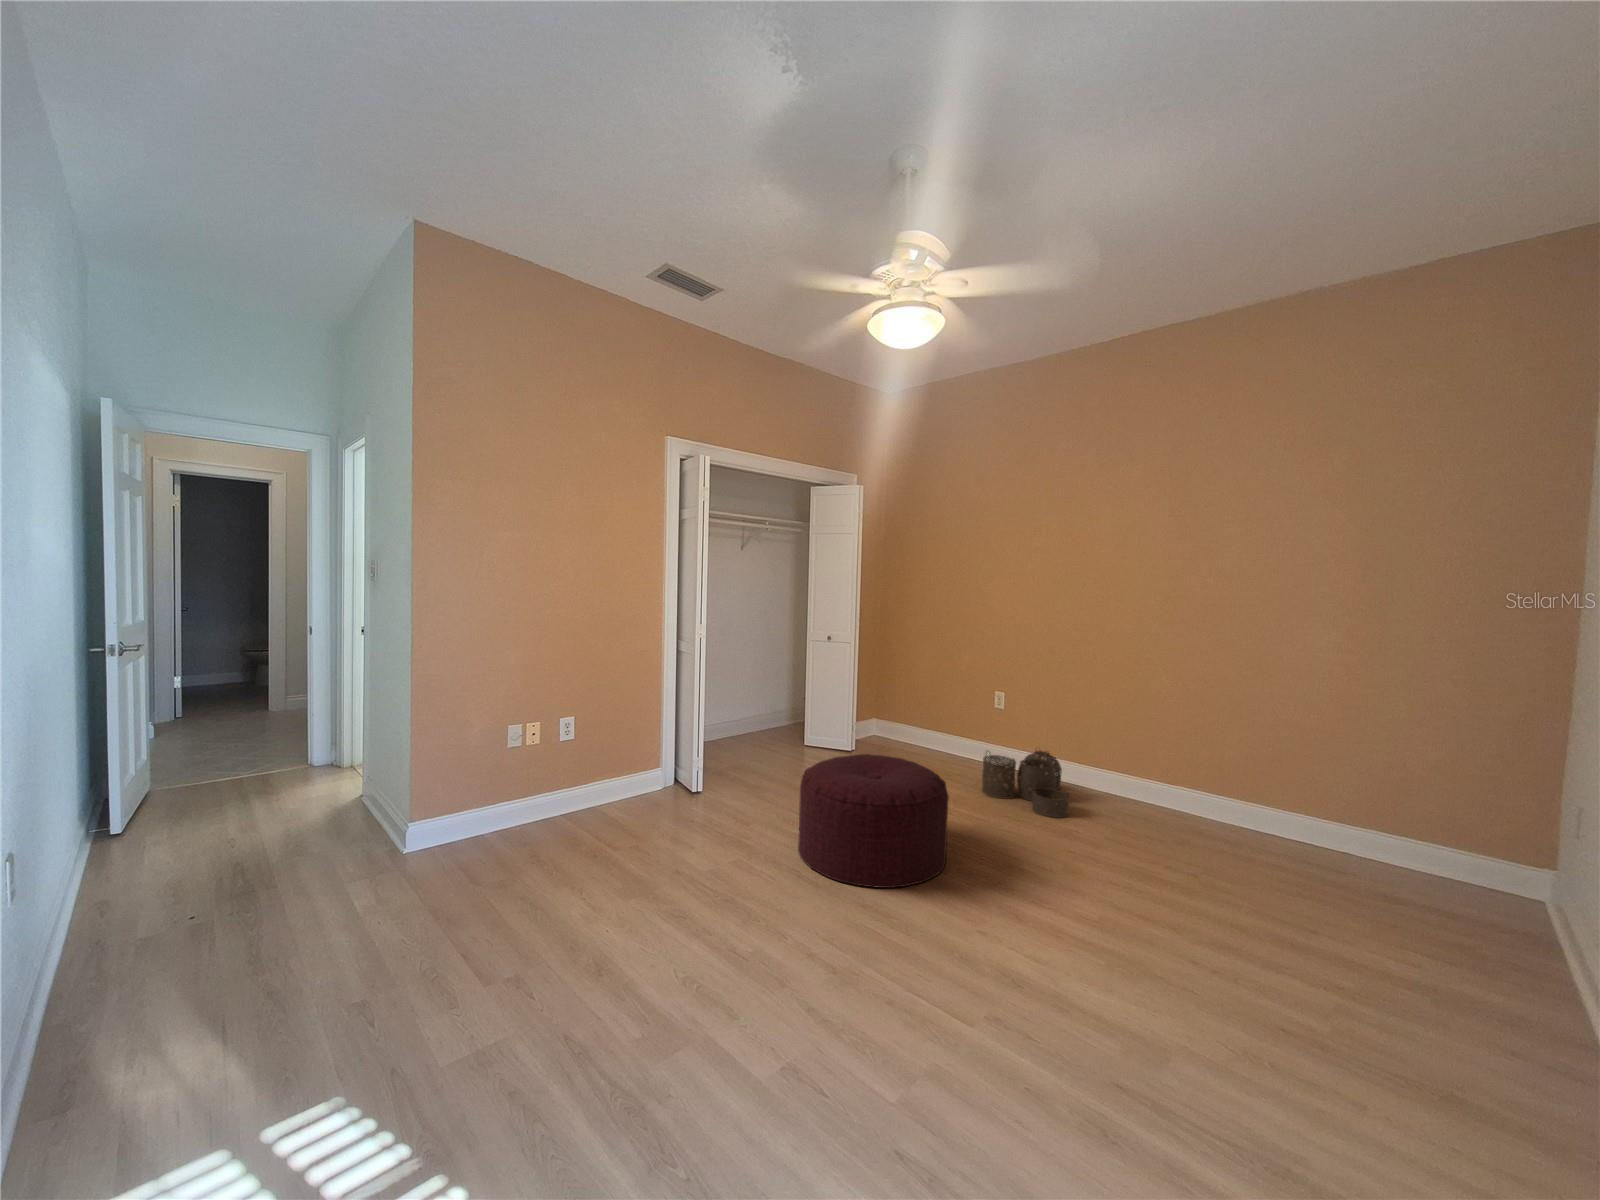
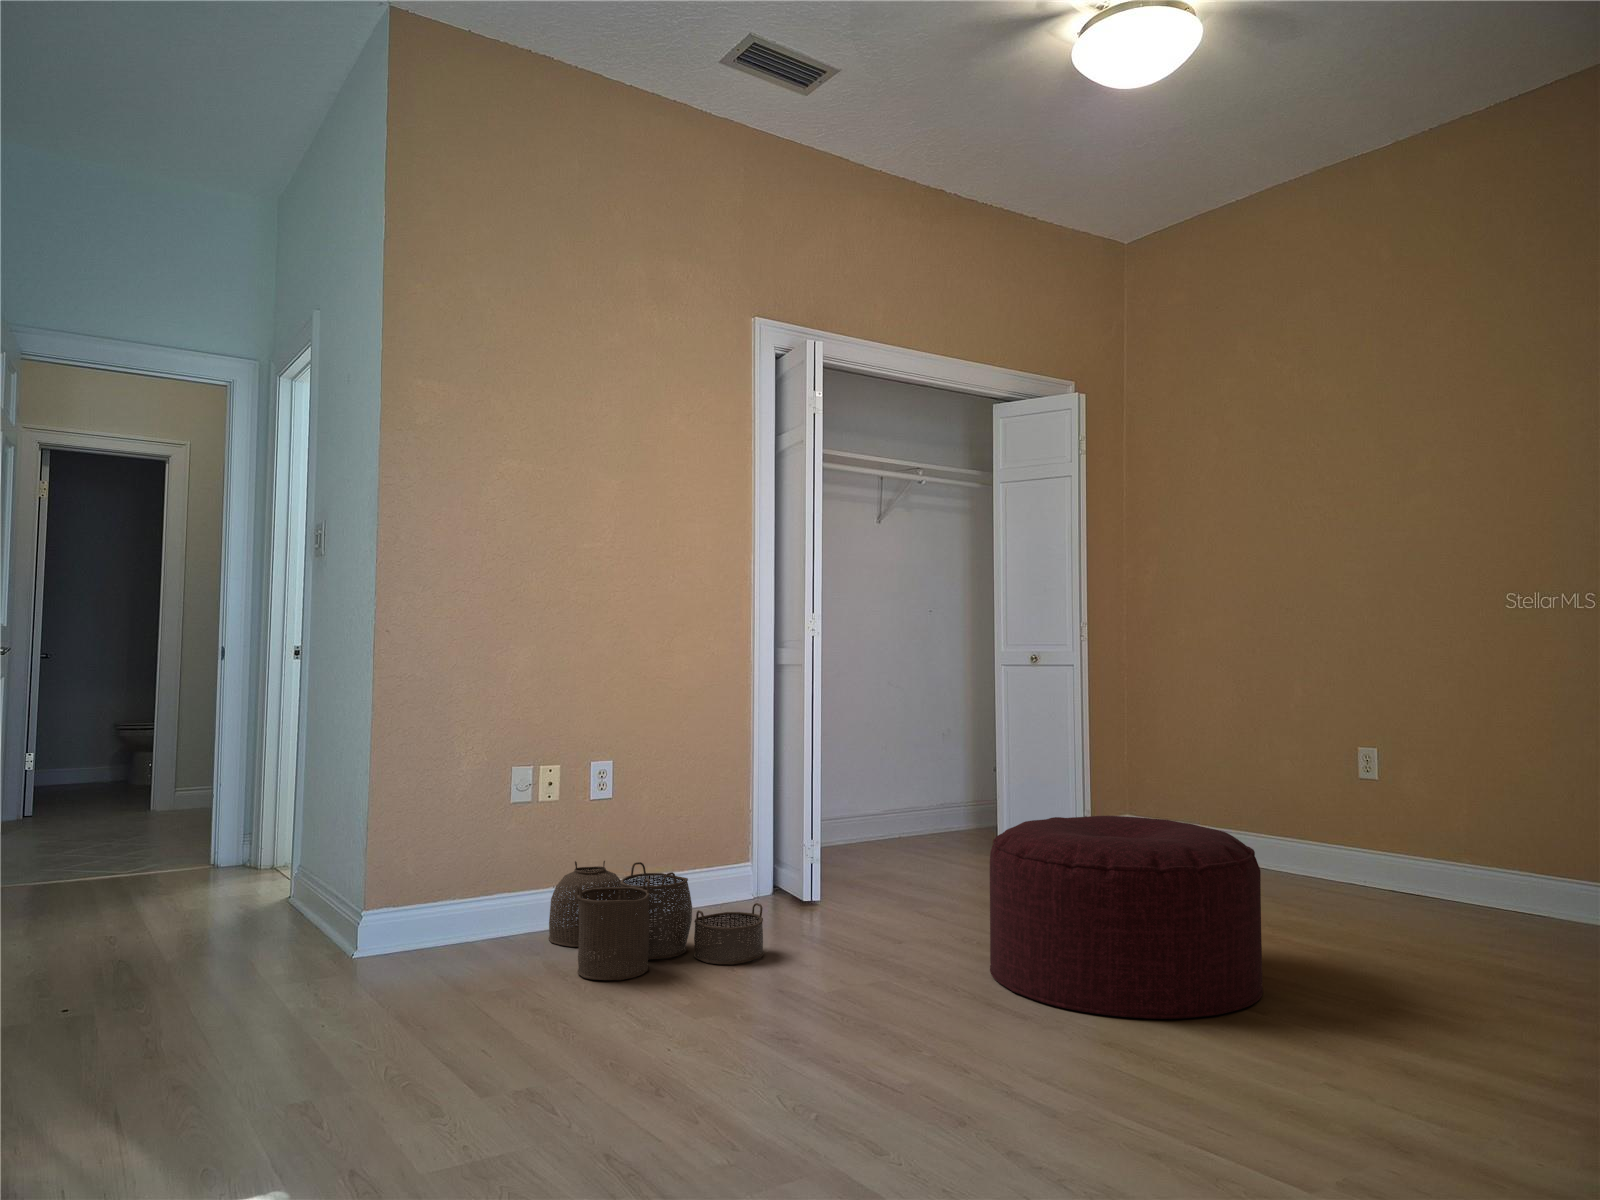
woven basket: present [982,750,1069,818] -> present [548,861,764,980]

